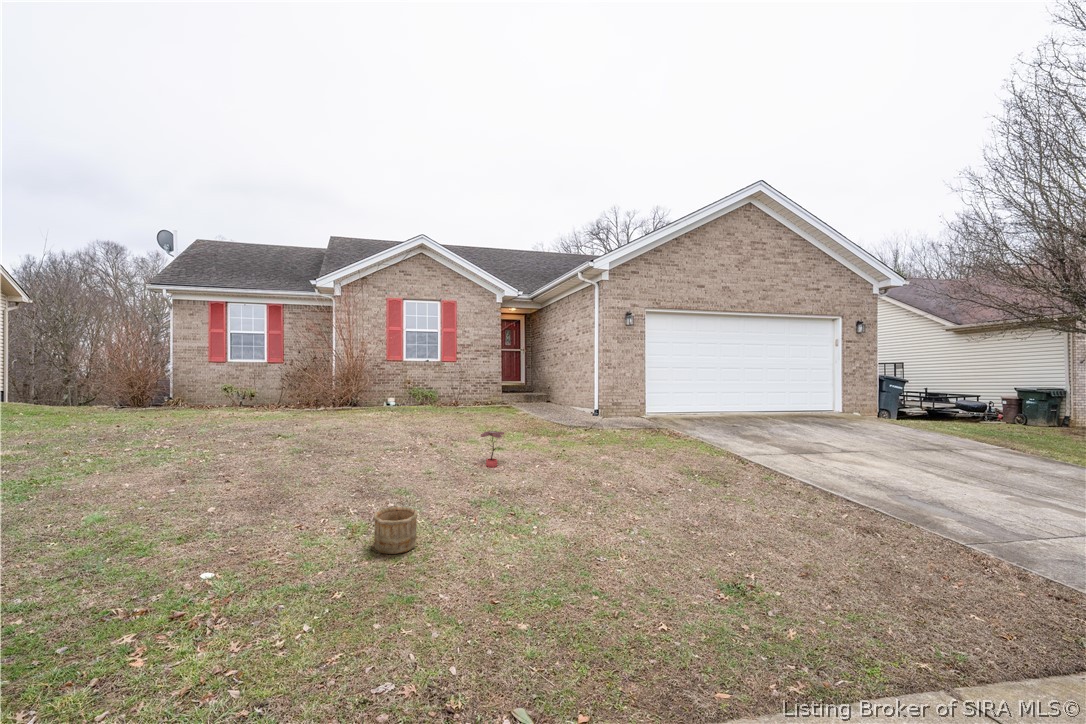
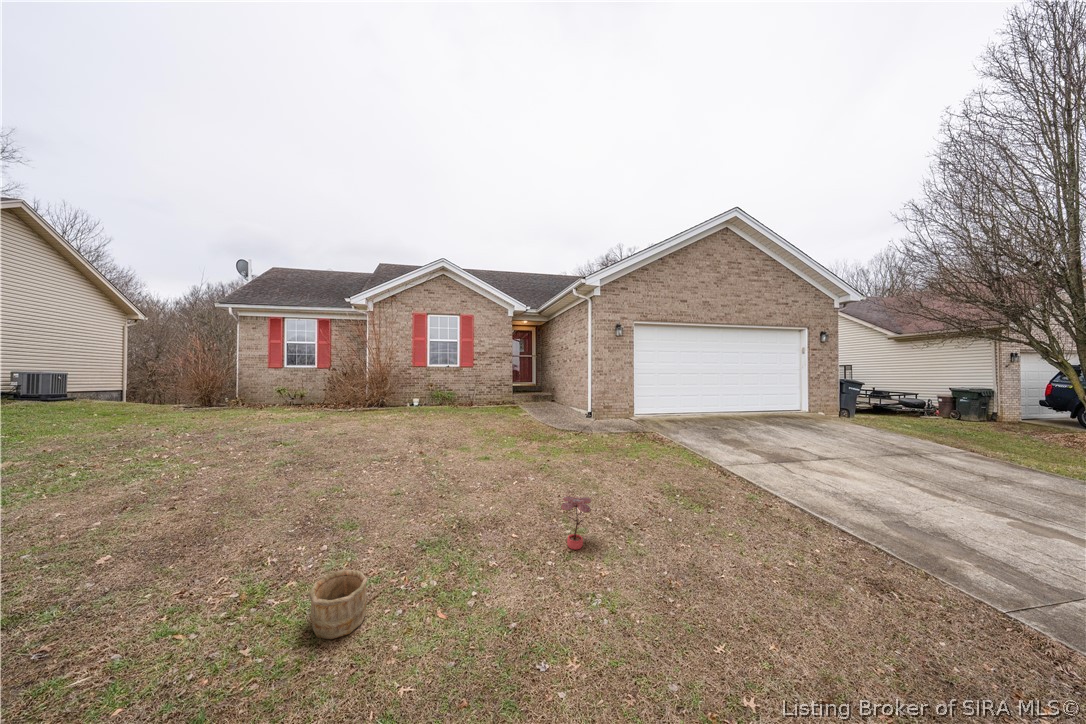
potted plant: present [481,431,504,467] -> present [561,497,591,550]

